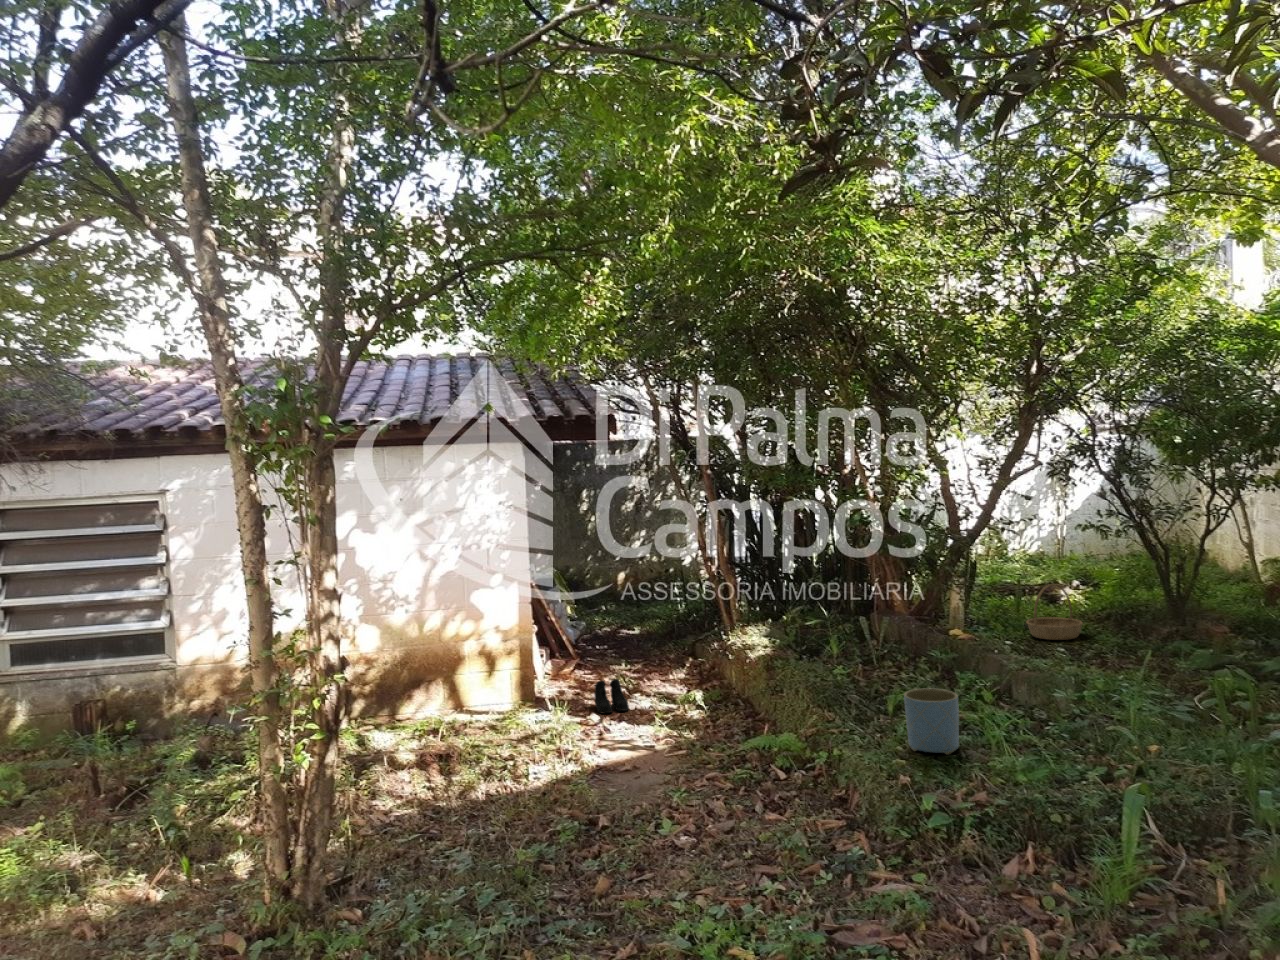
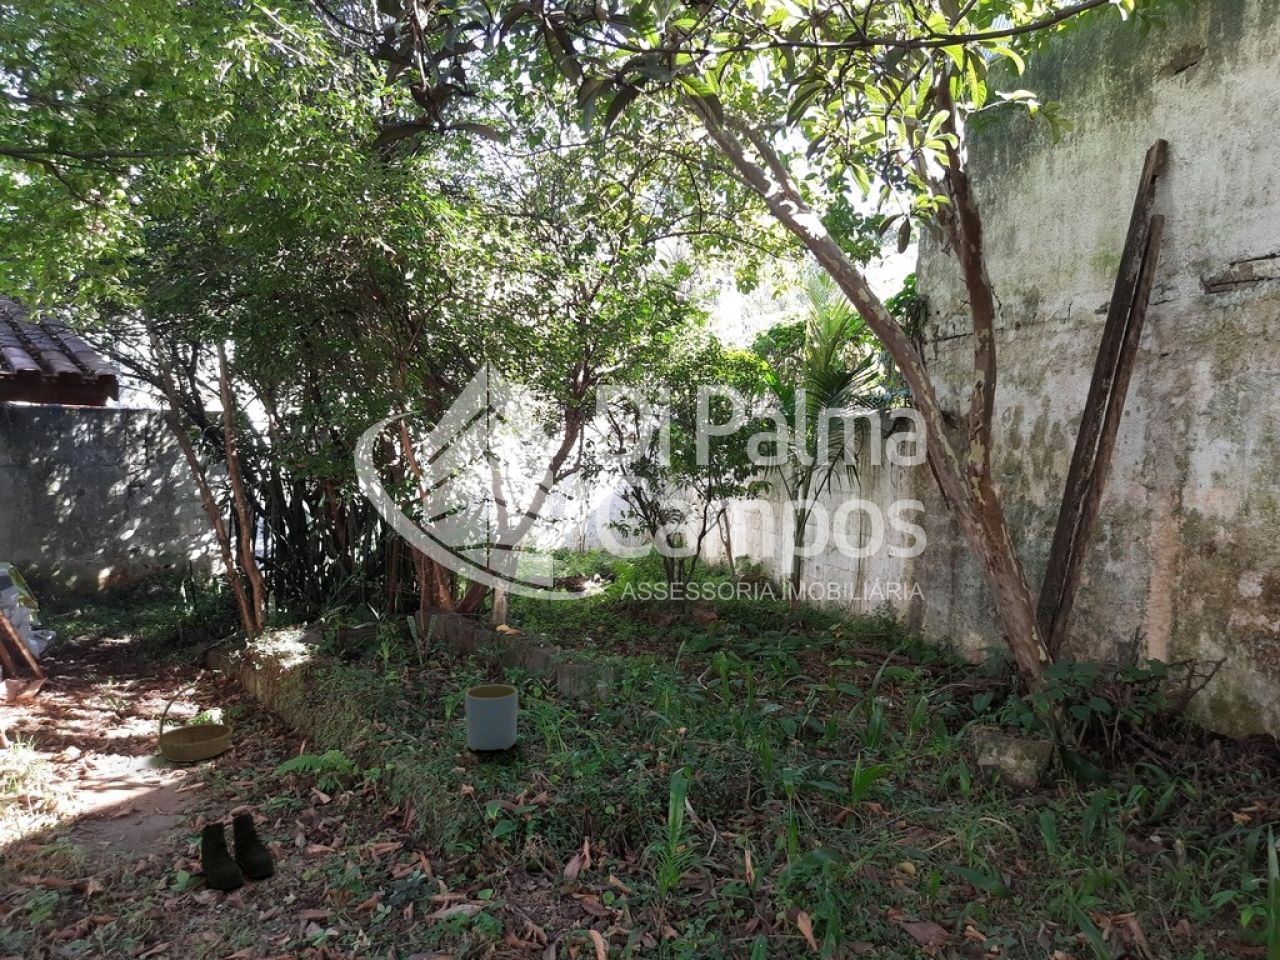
basket: present [1026,584,1083,640] -> present [157,684,233,762]
boots: present [594,679,629,713] -> present [201,813,274,889]

